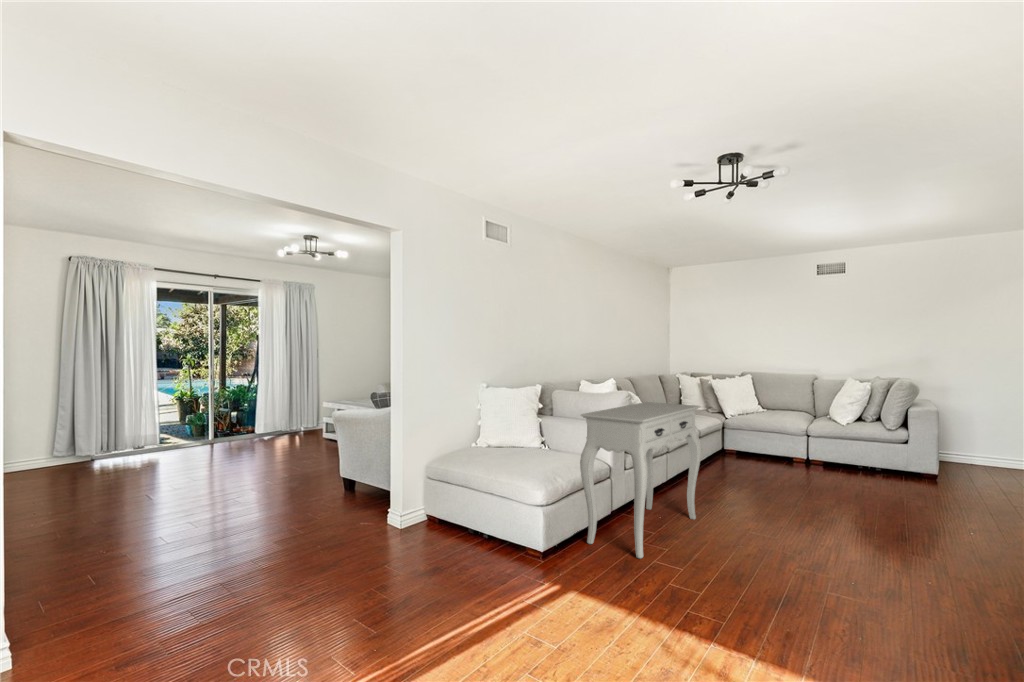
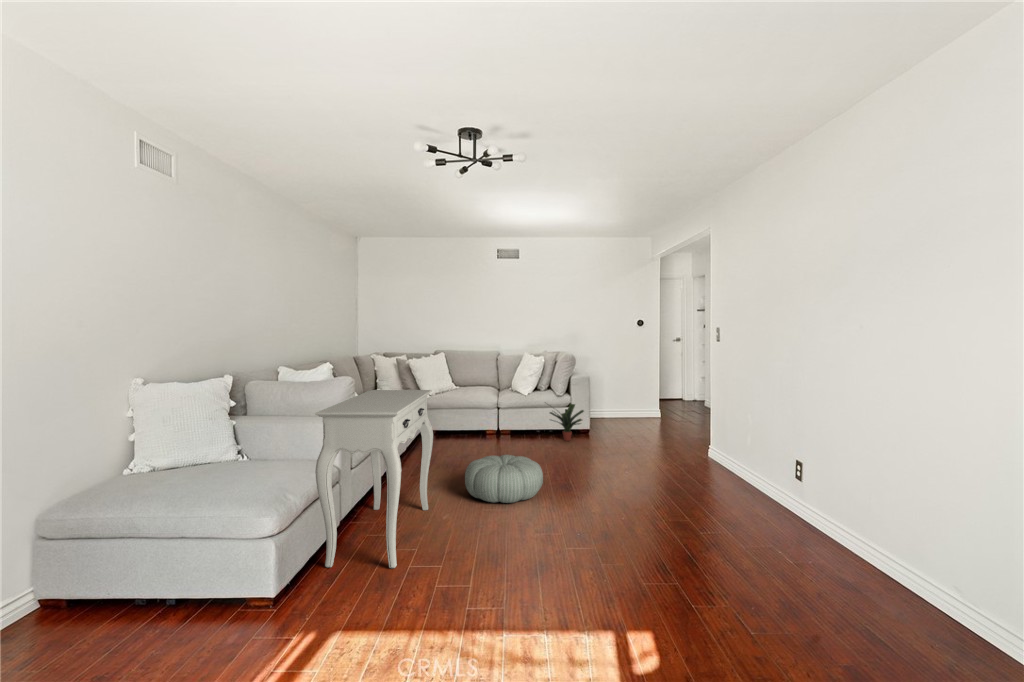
potted plant: none [866,434,926,483] -> present [550,404,584,441]
pouf: none [738,480,832,532] -> present [465,455,543,503]

